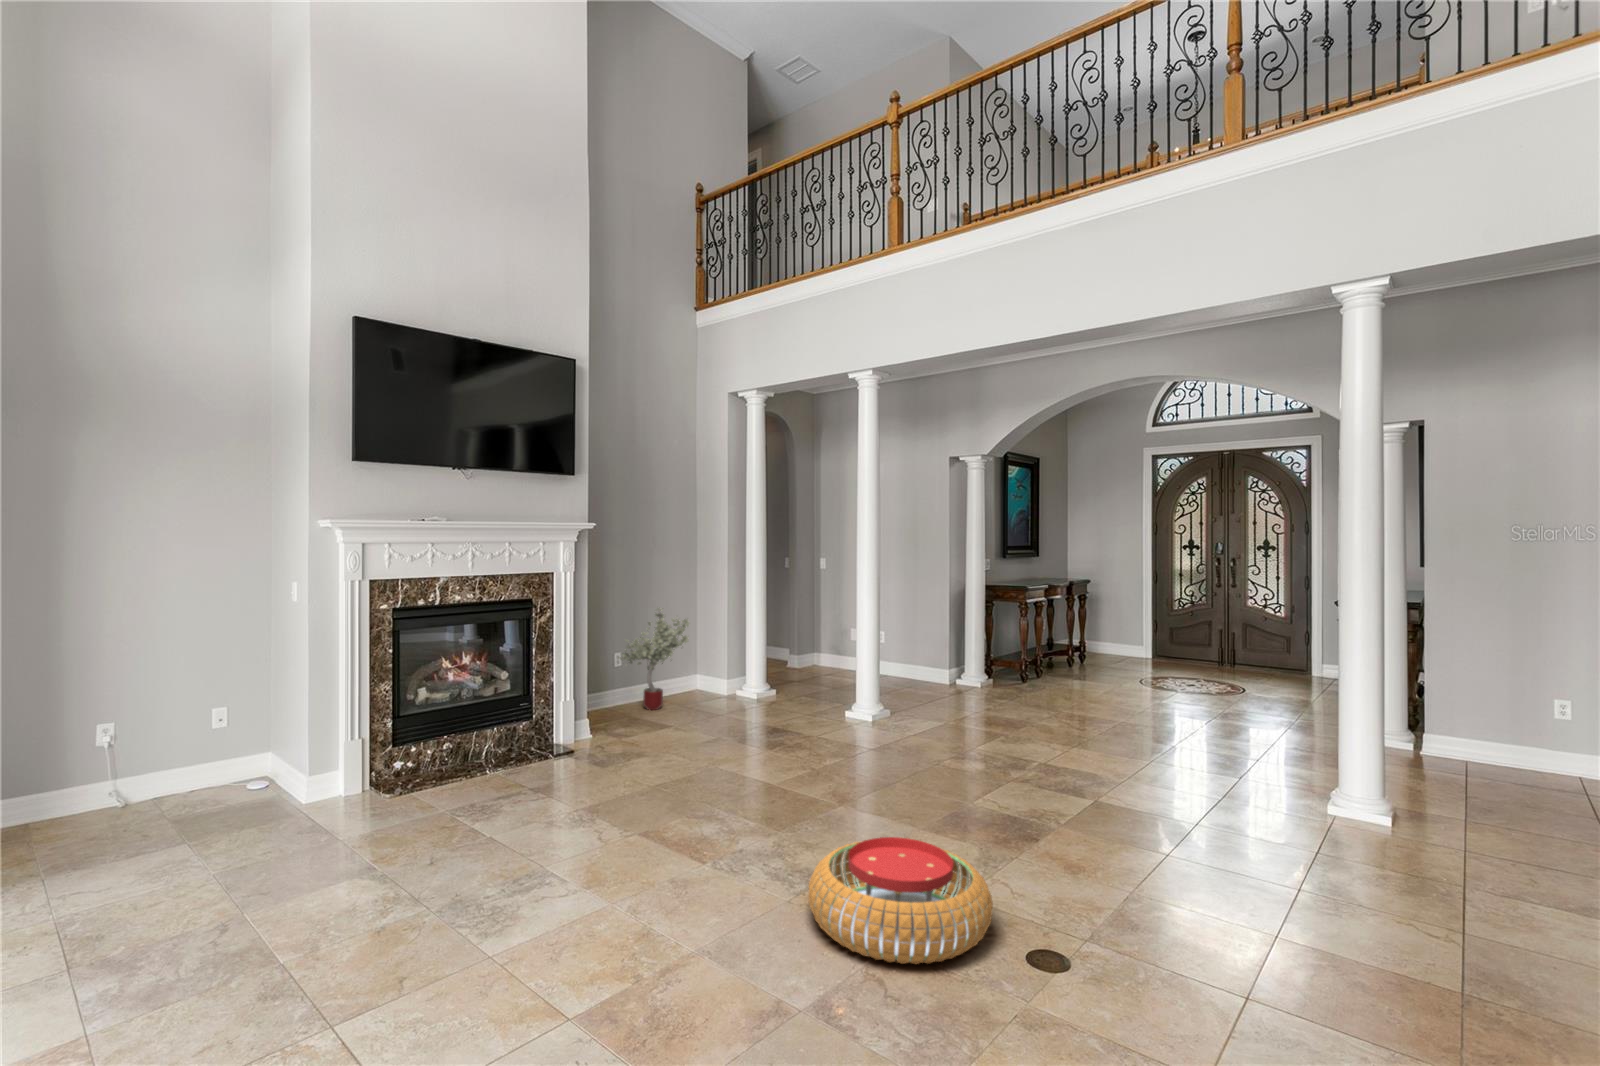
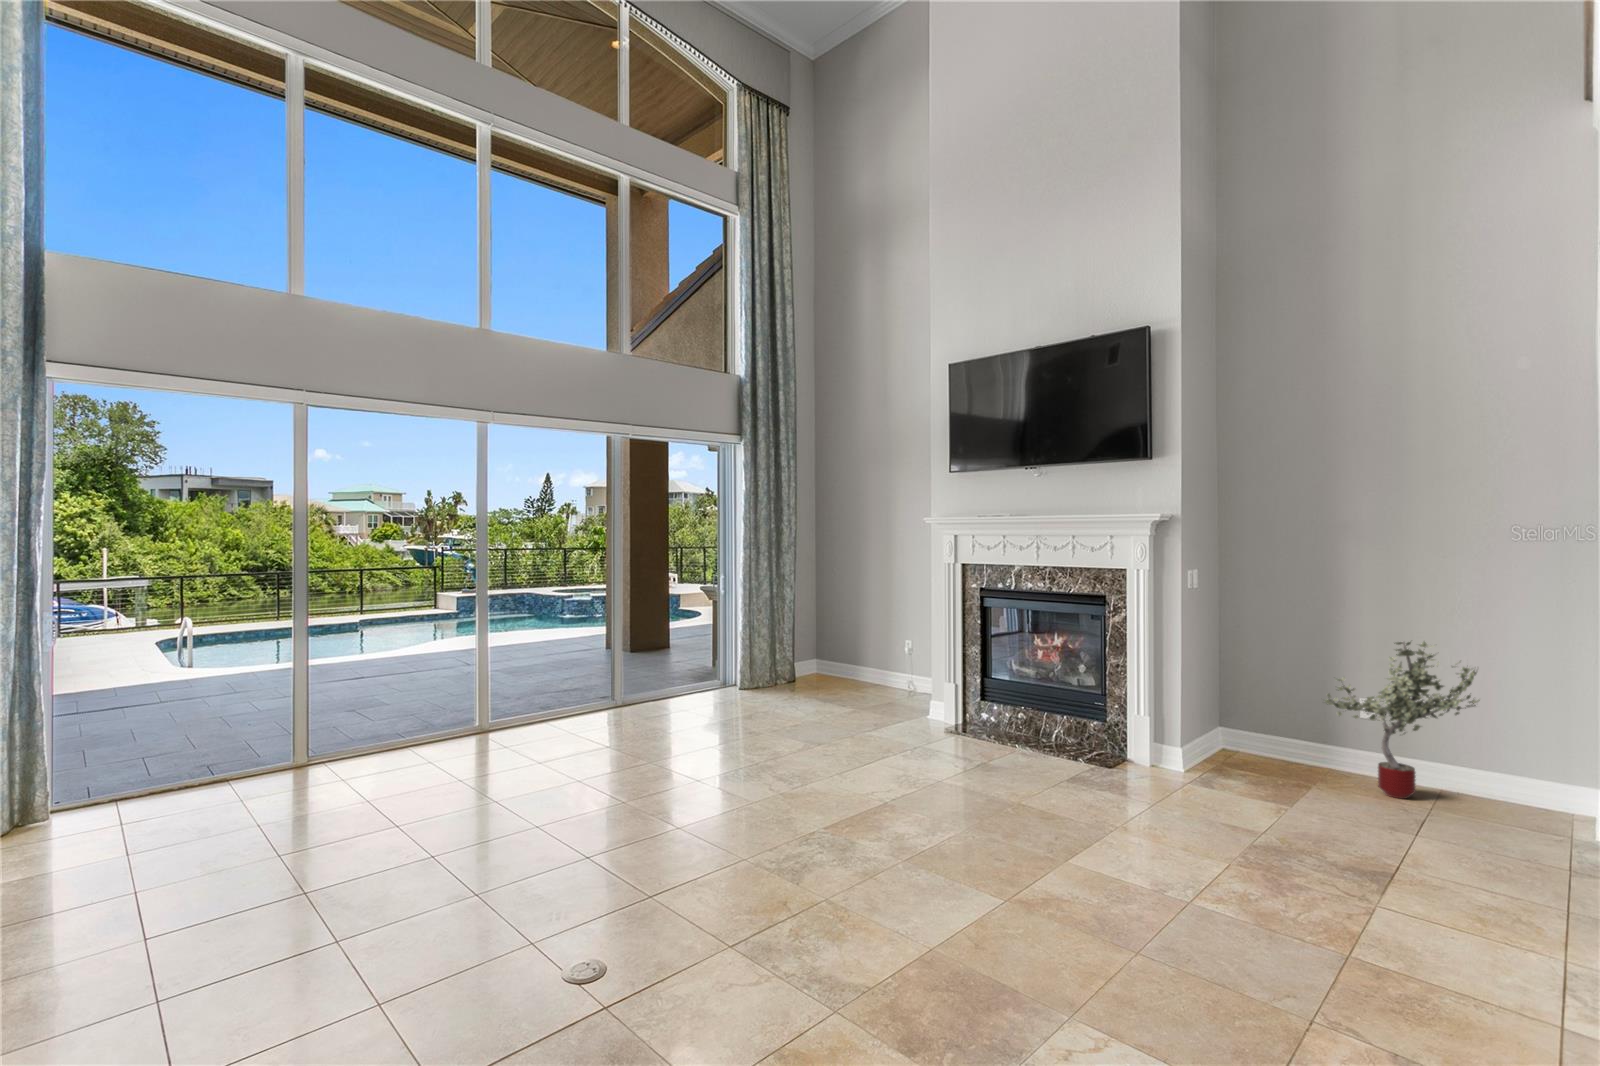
pouf: present [808,837,993,965] -> none [593,816,786,946]

